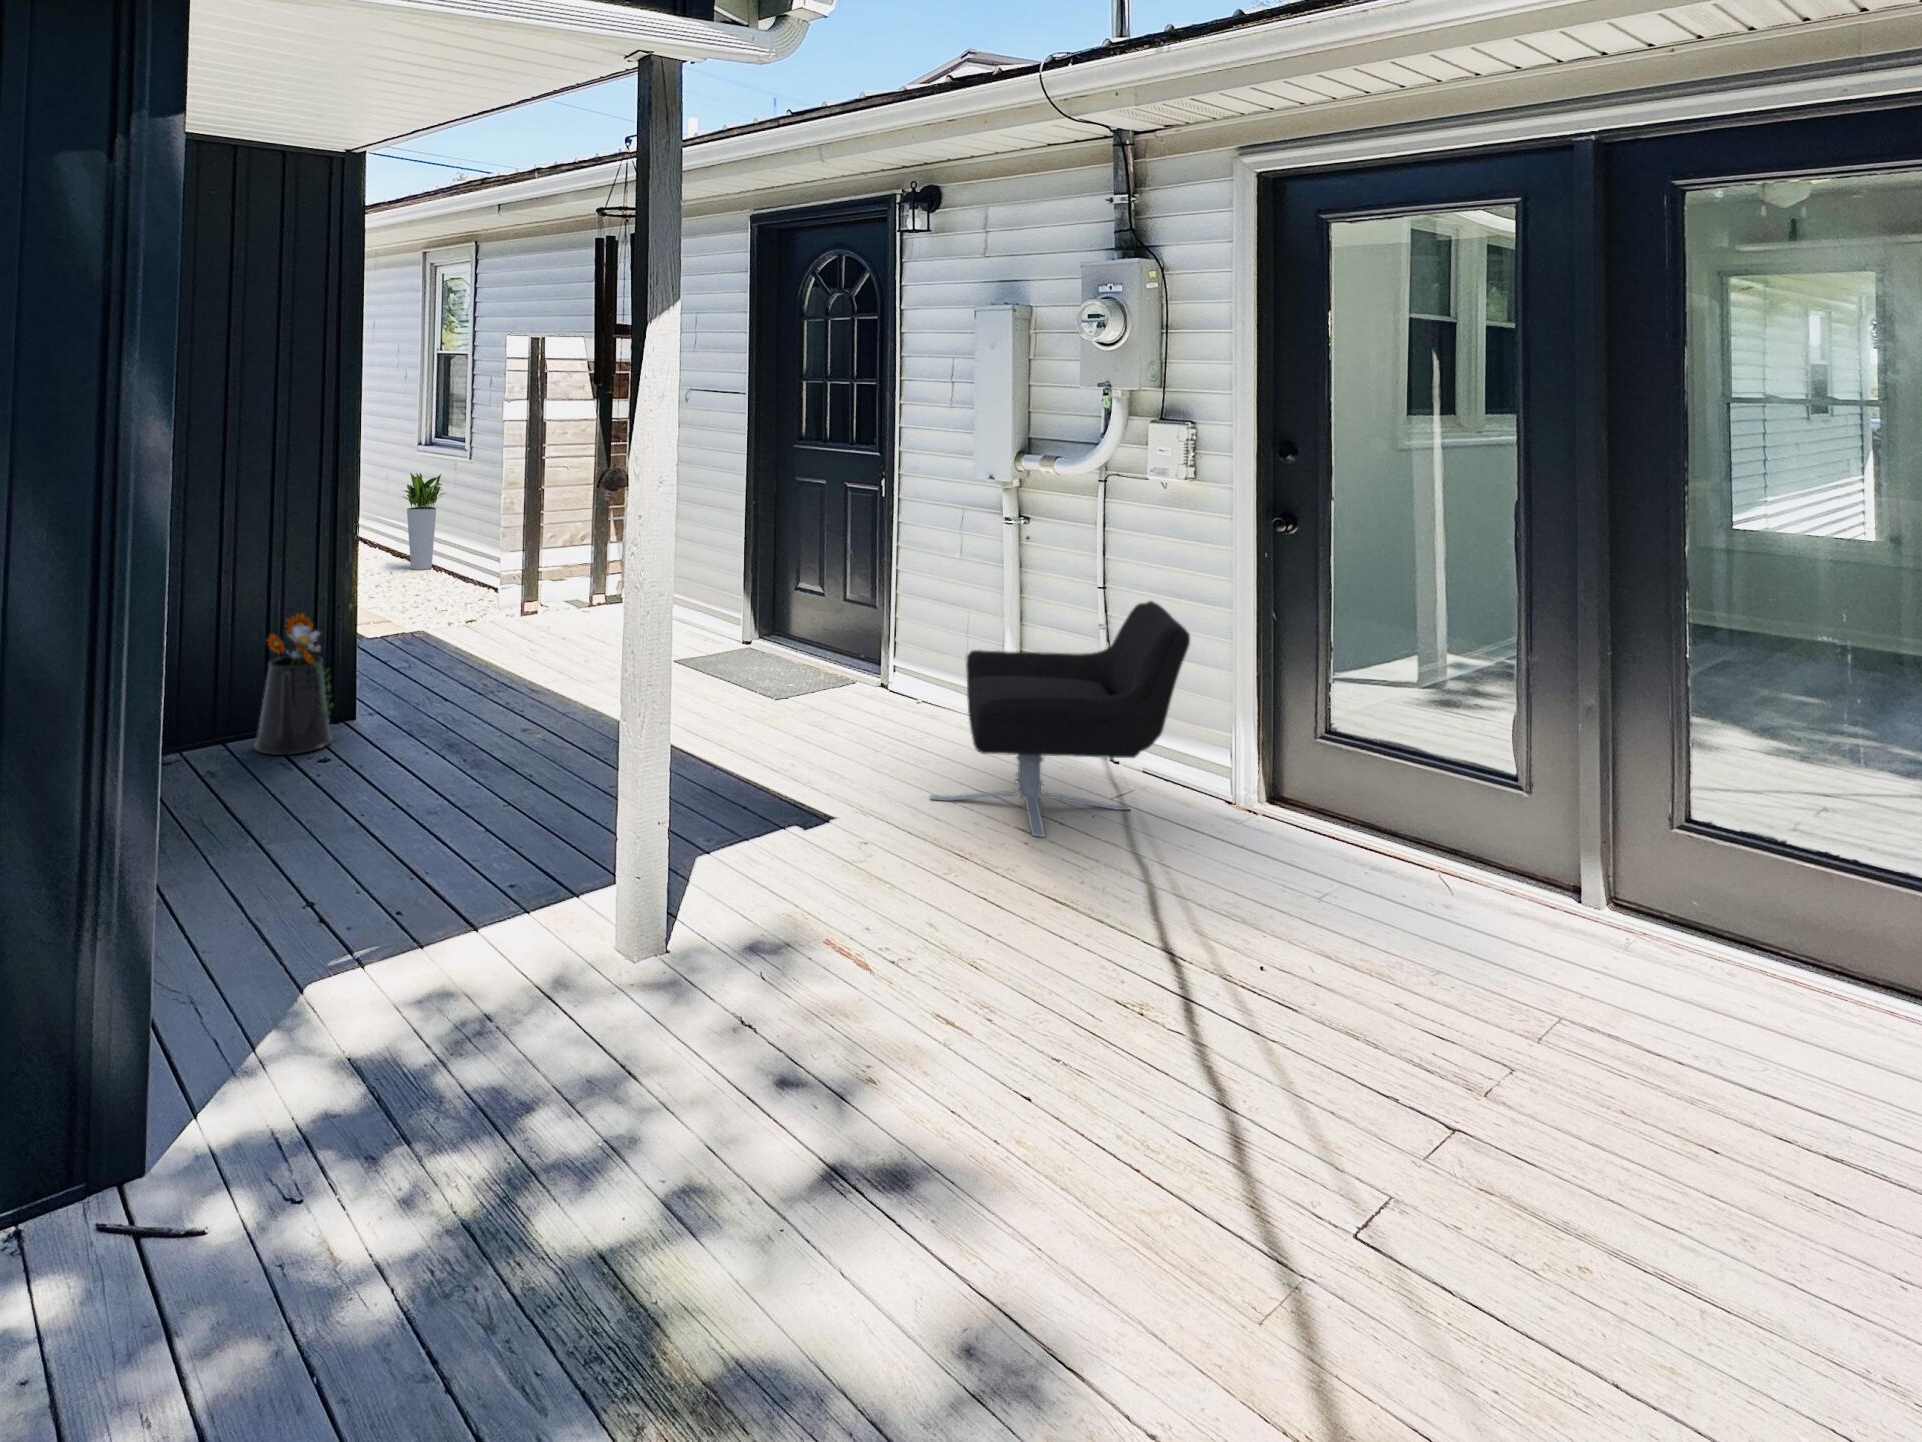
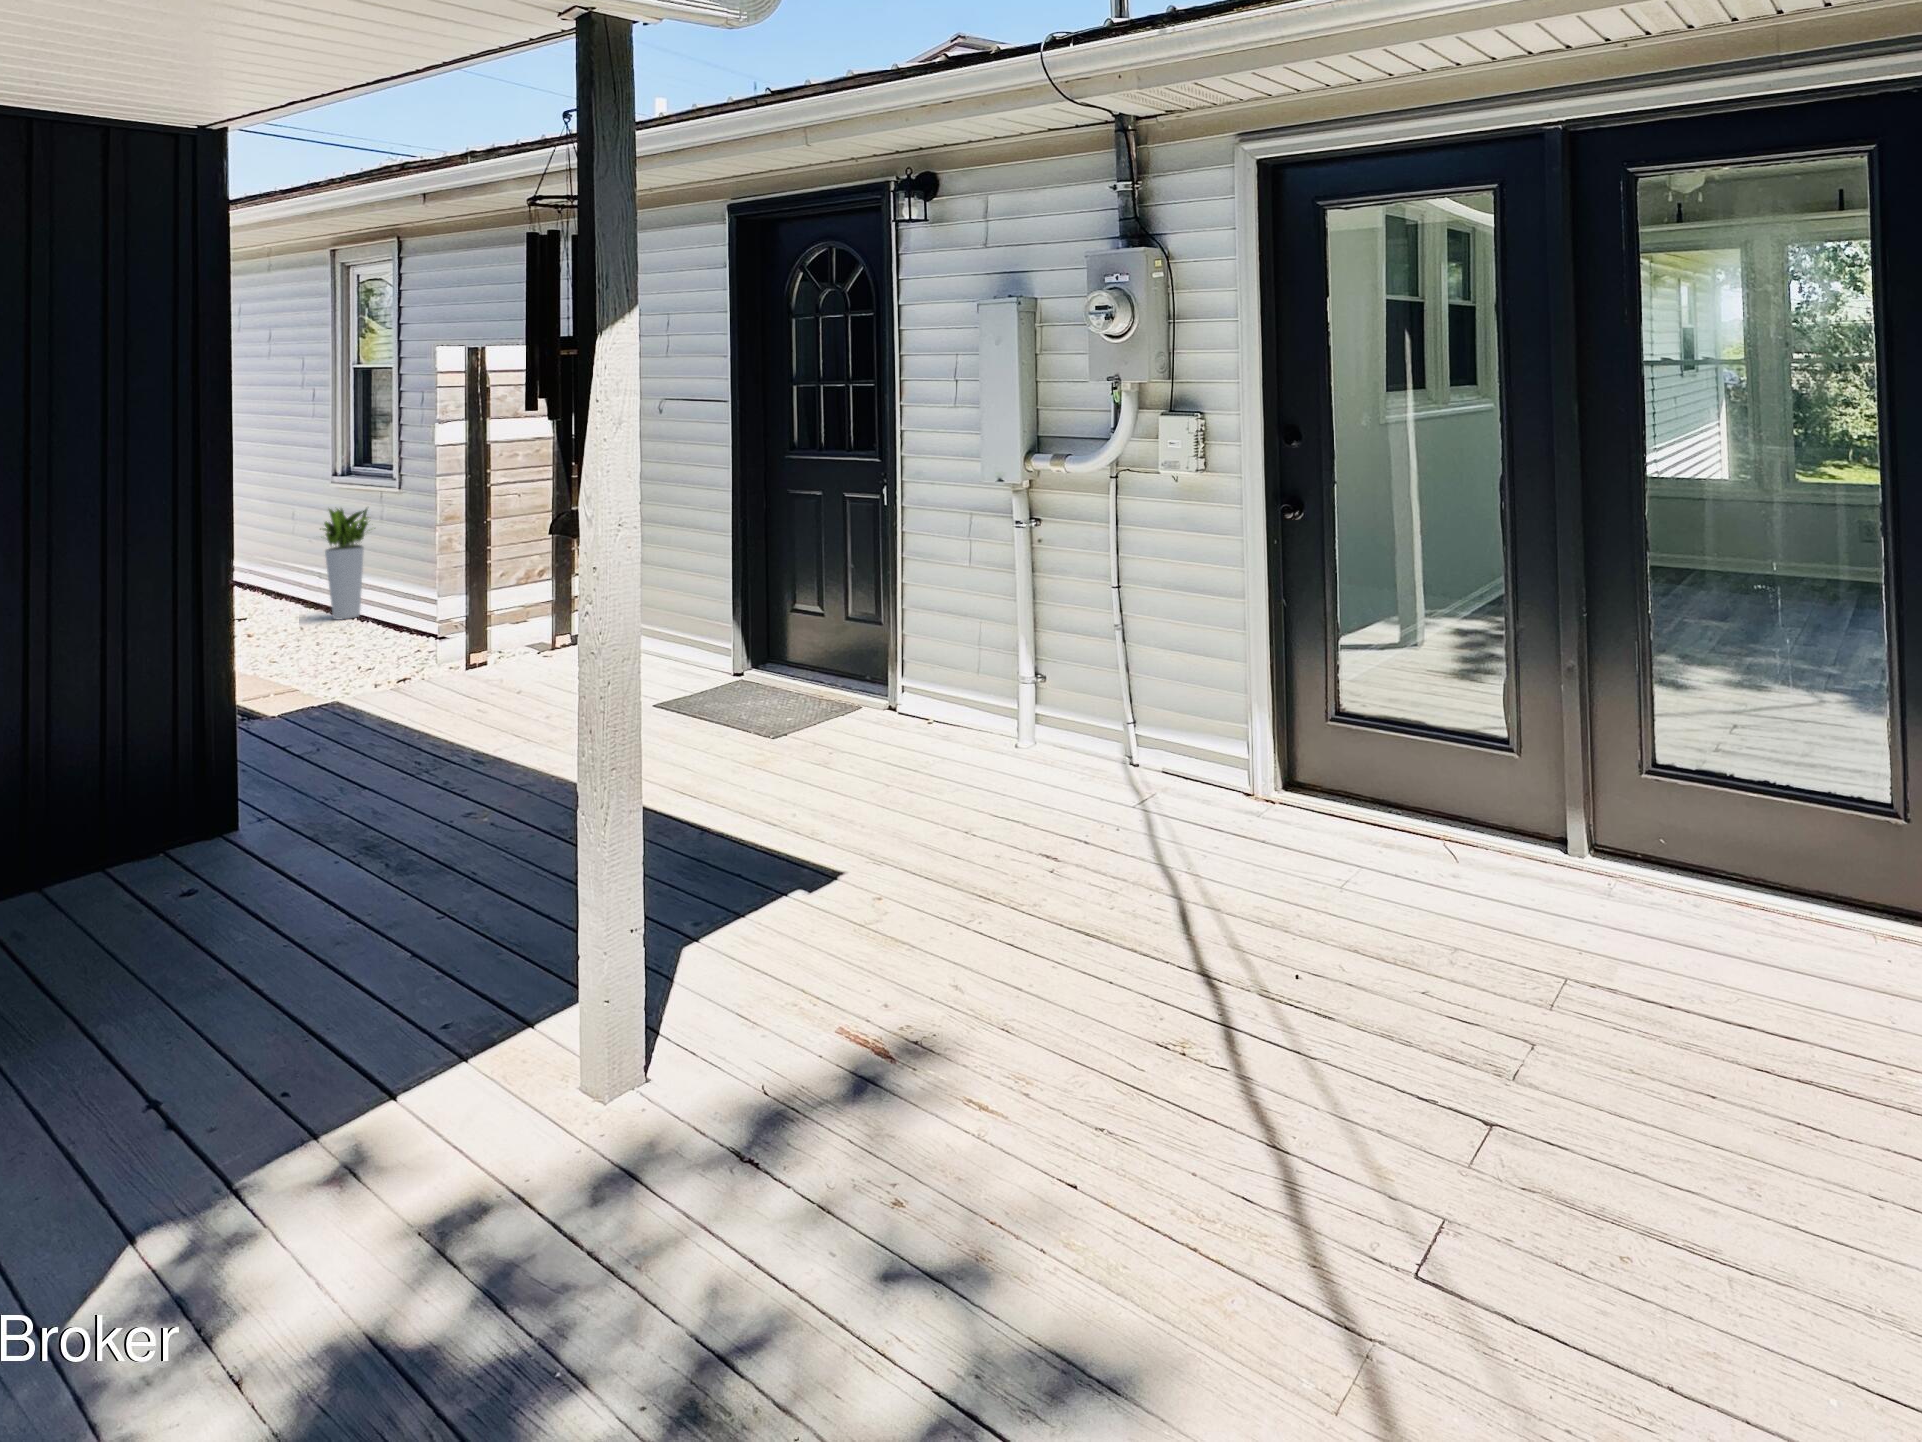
lounge chair: present [930,601,1190,837] -> none [947,595,1206,858]
watering can: present [254,614,332,755] -> none [90,702,207,892]

